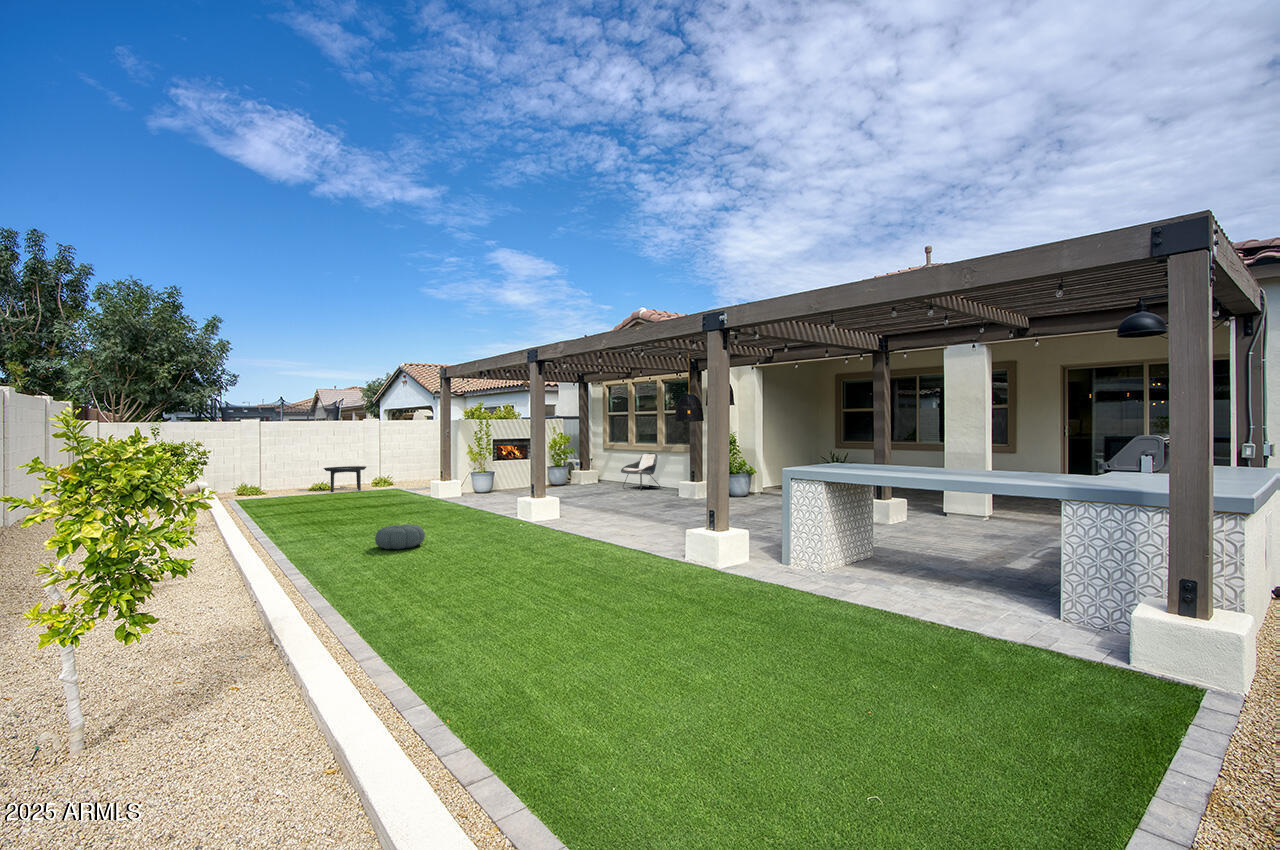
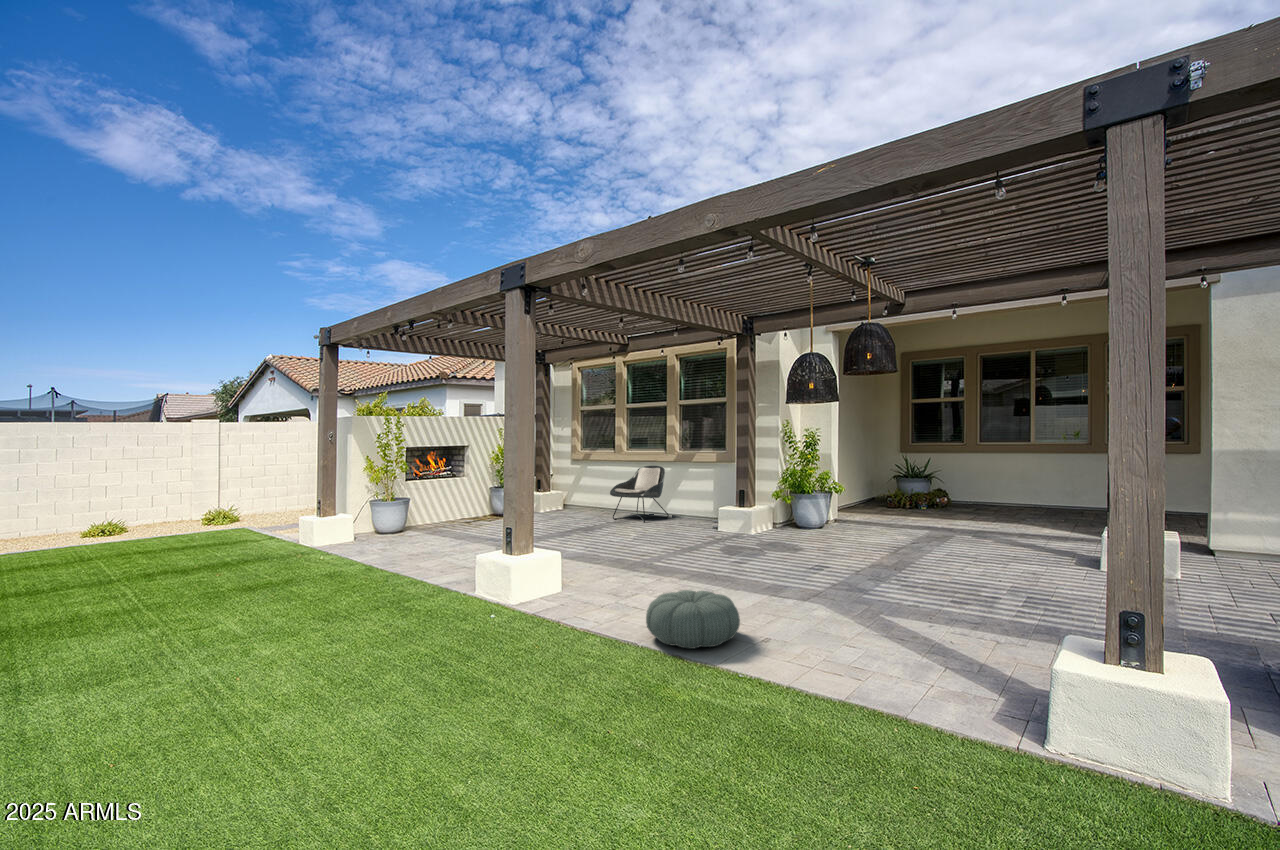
round table: present [324,466,366,492] -> none [107,492,191,537]
pouf: present [375,524,425,549] -> present [646,590,740,649]

